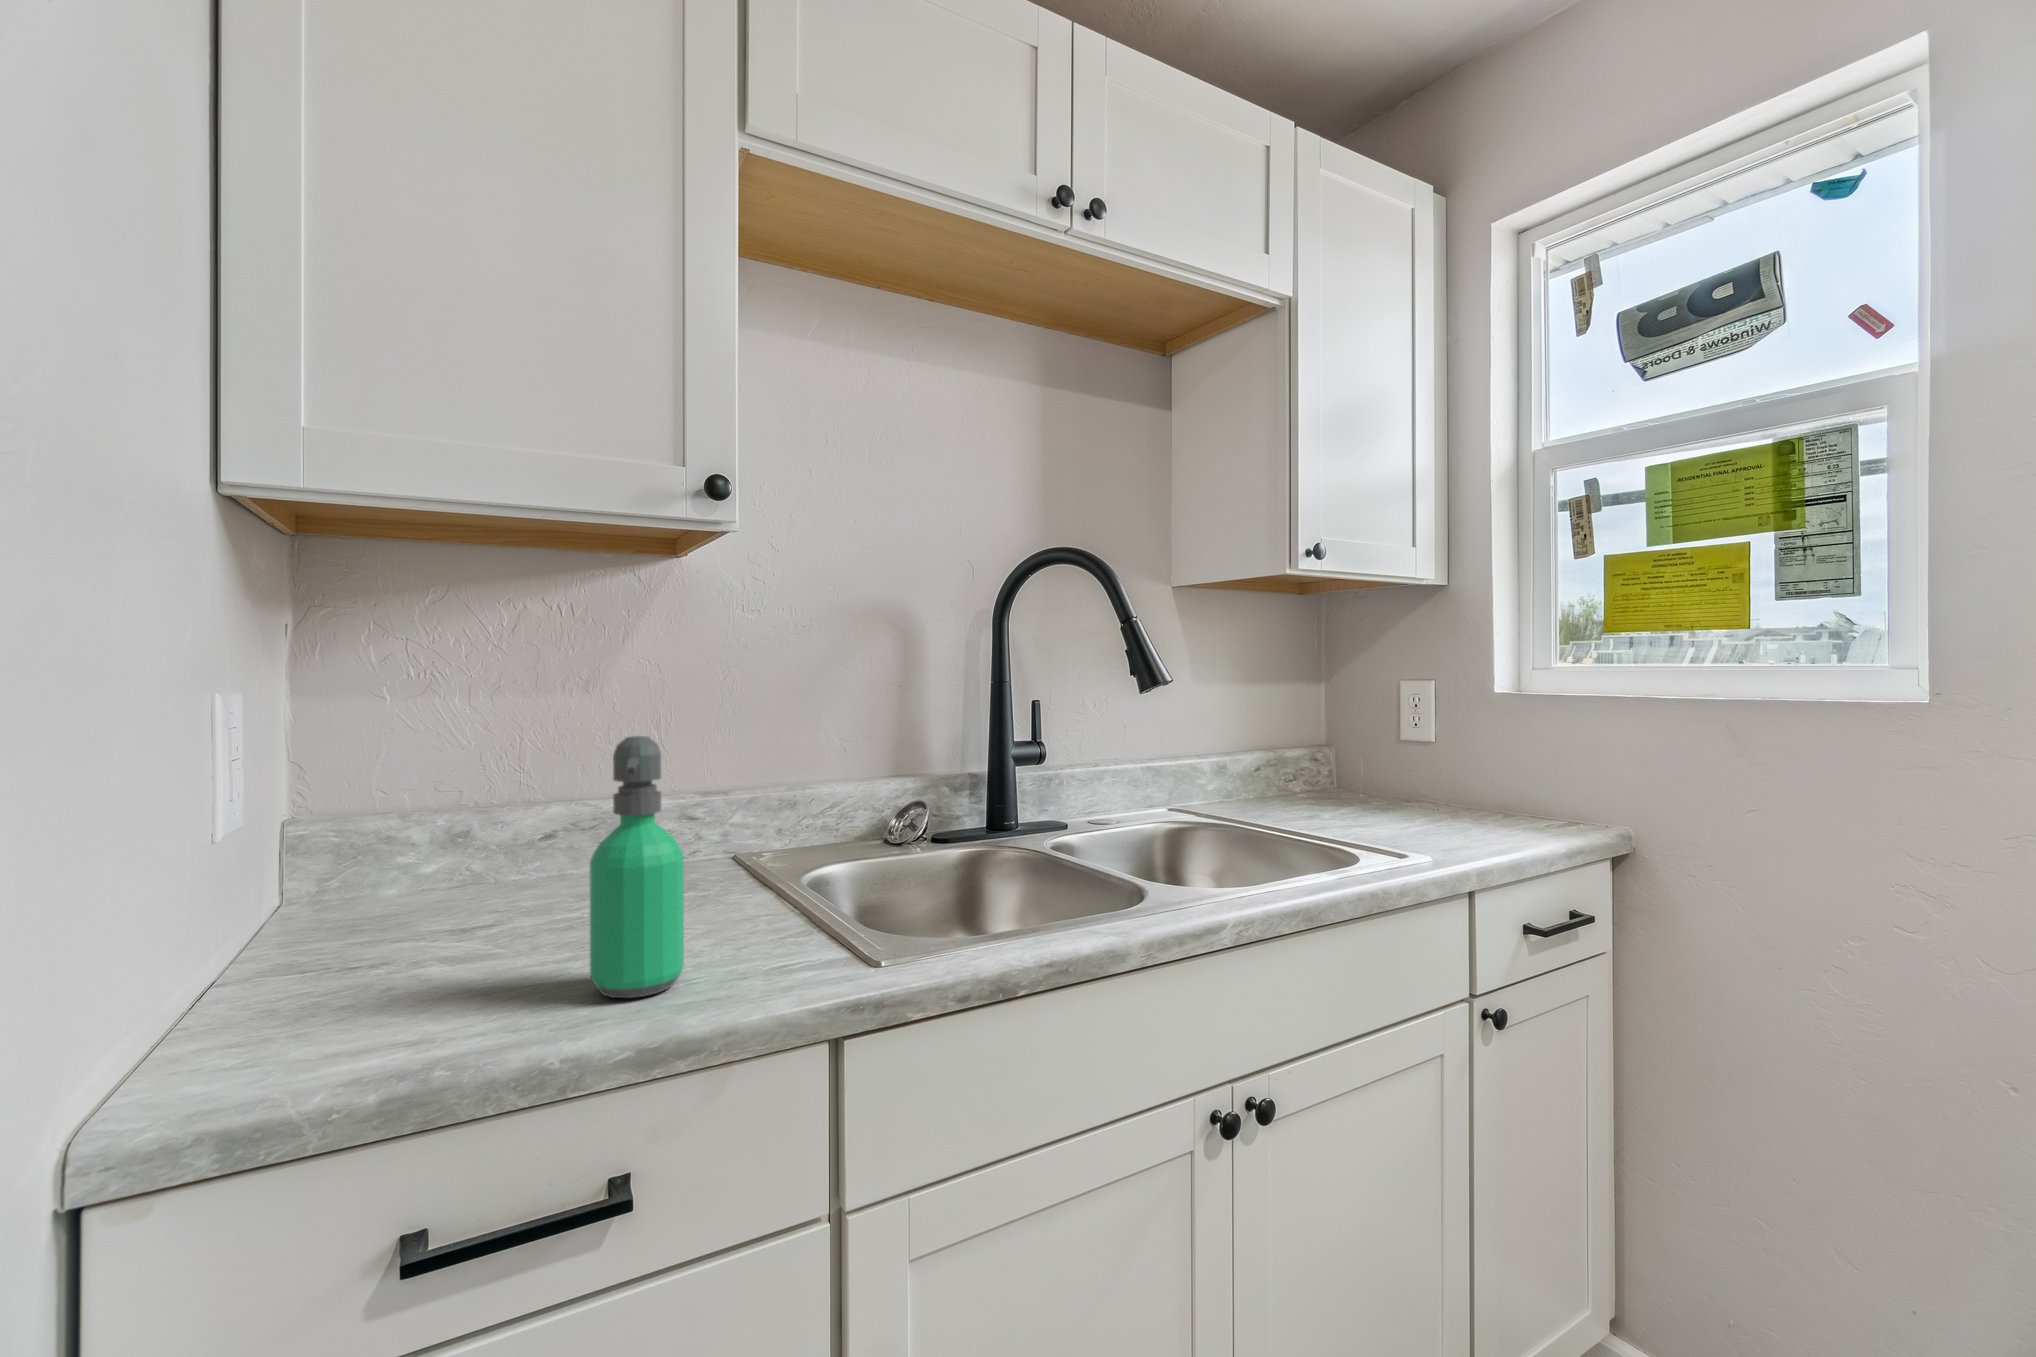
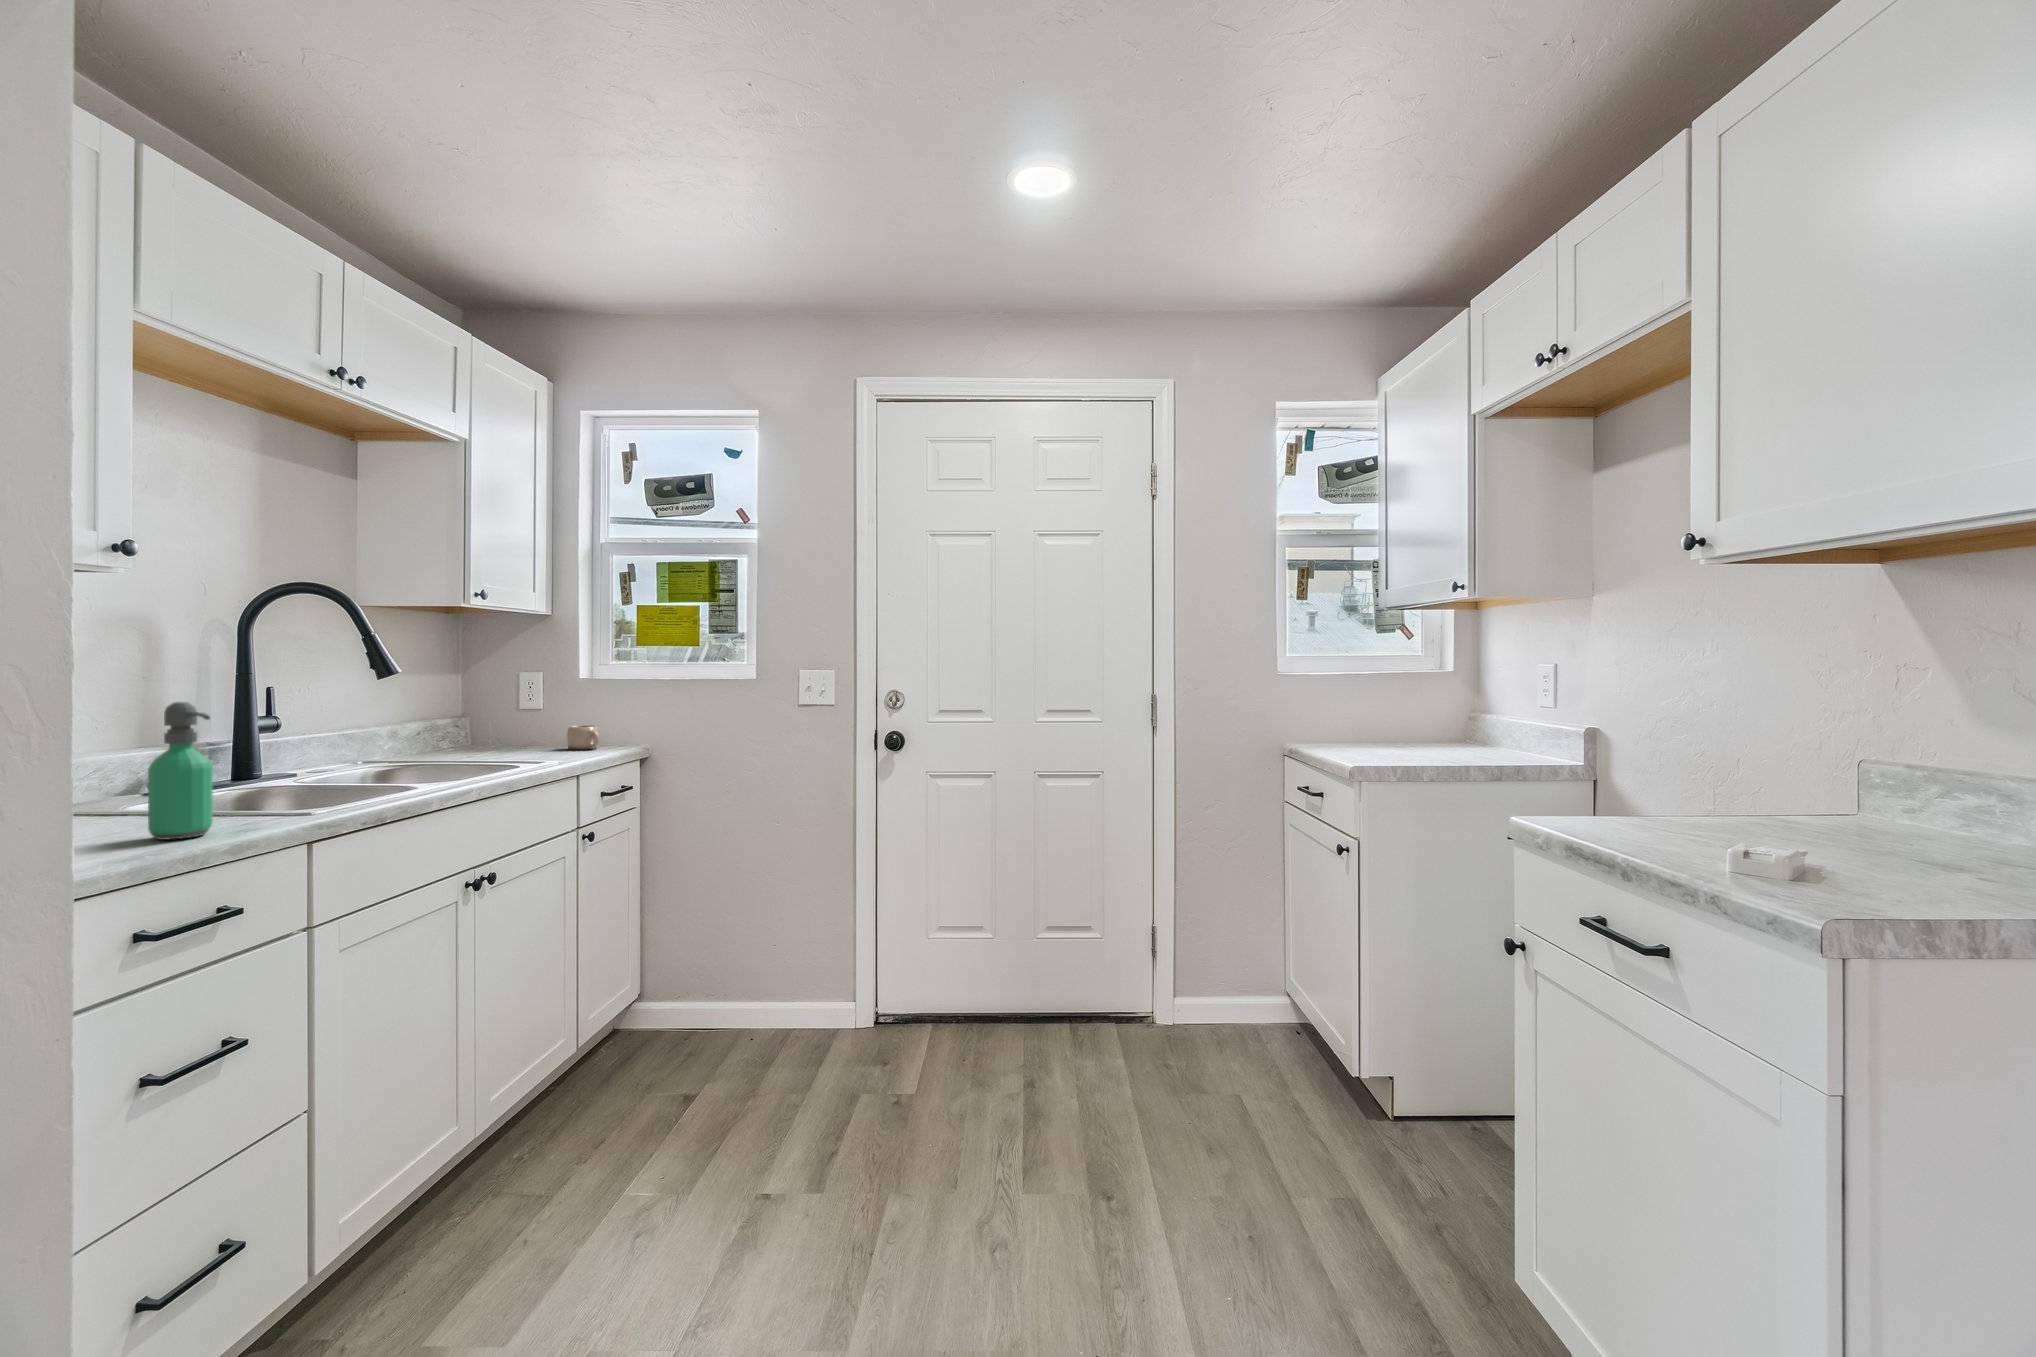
mug: none [1465,782,1524,830] -> present [567,725,599,750]

